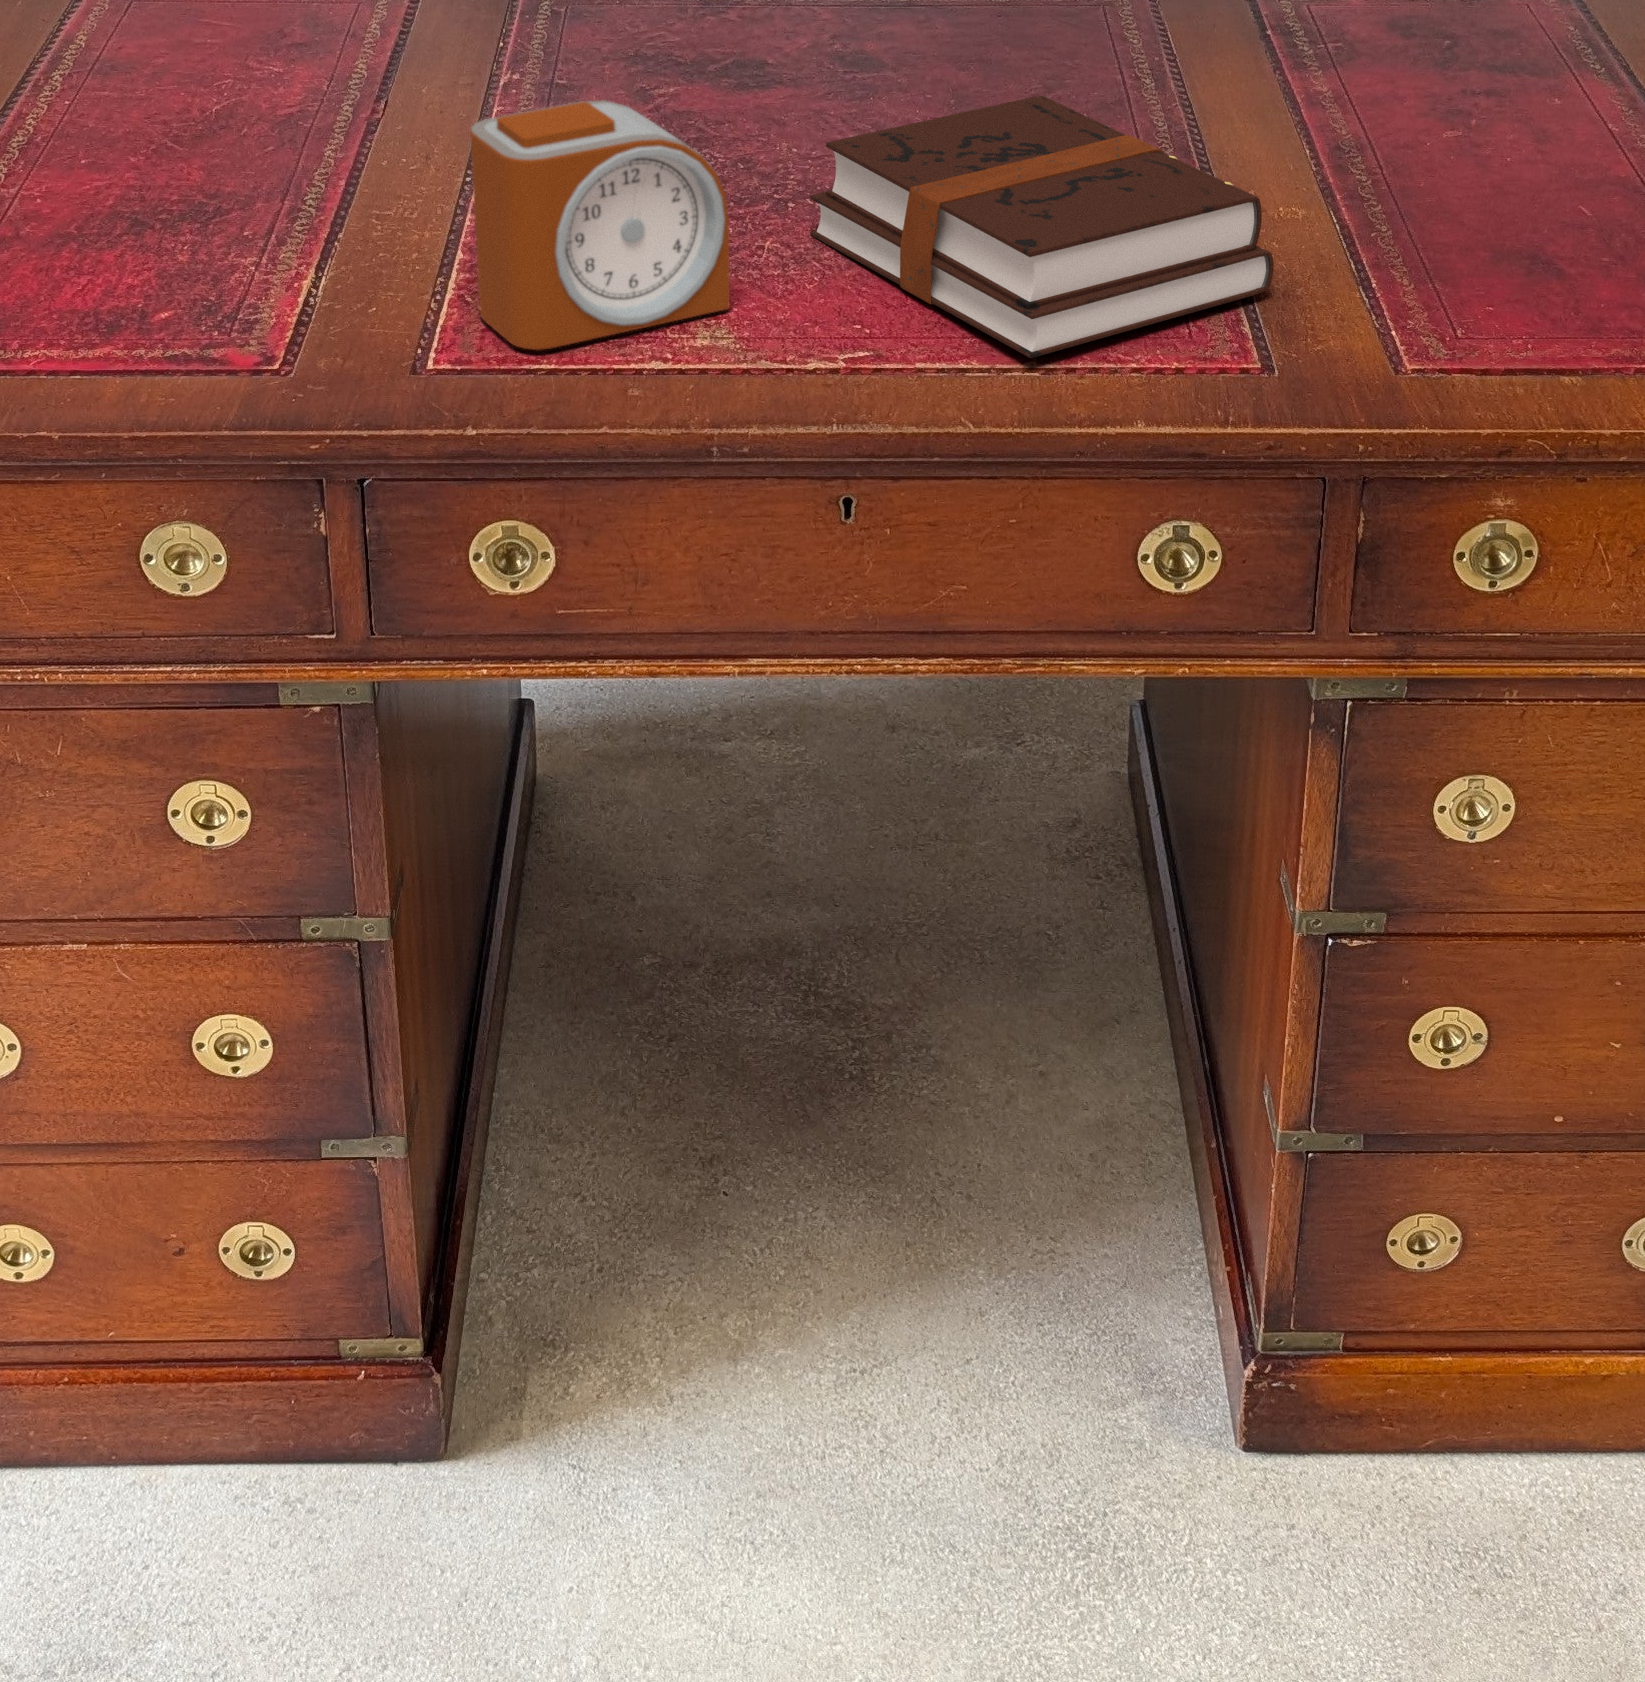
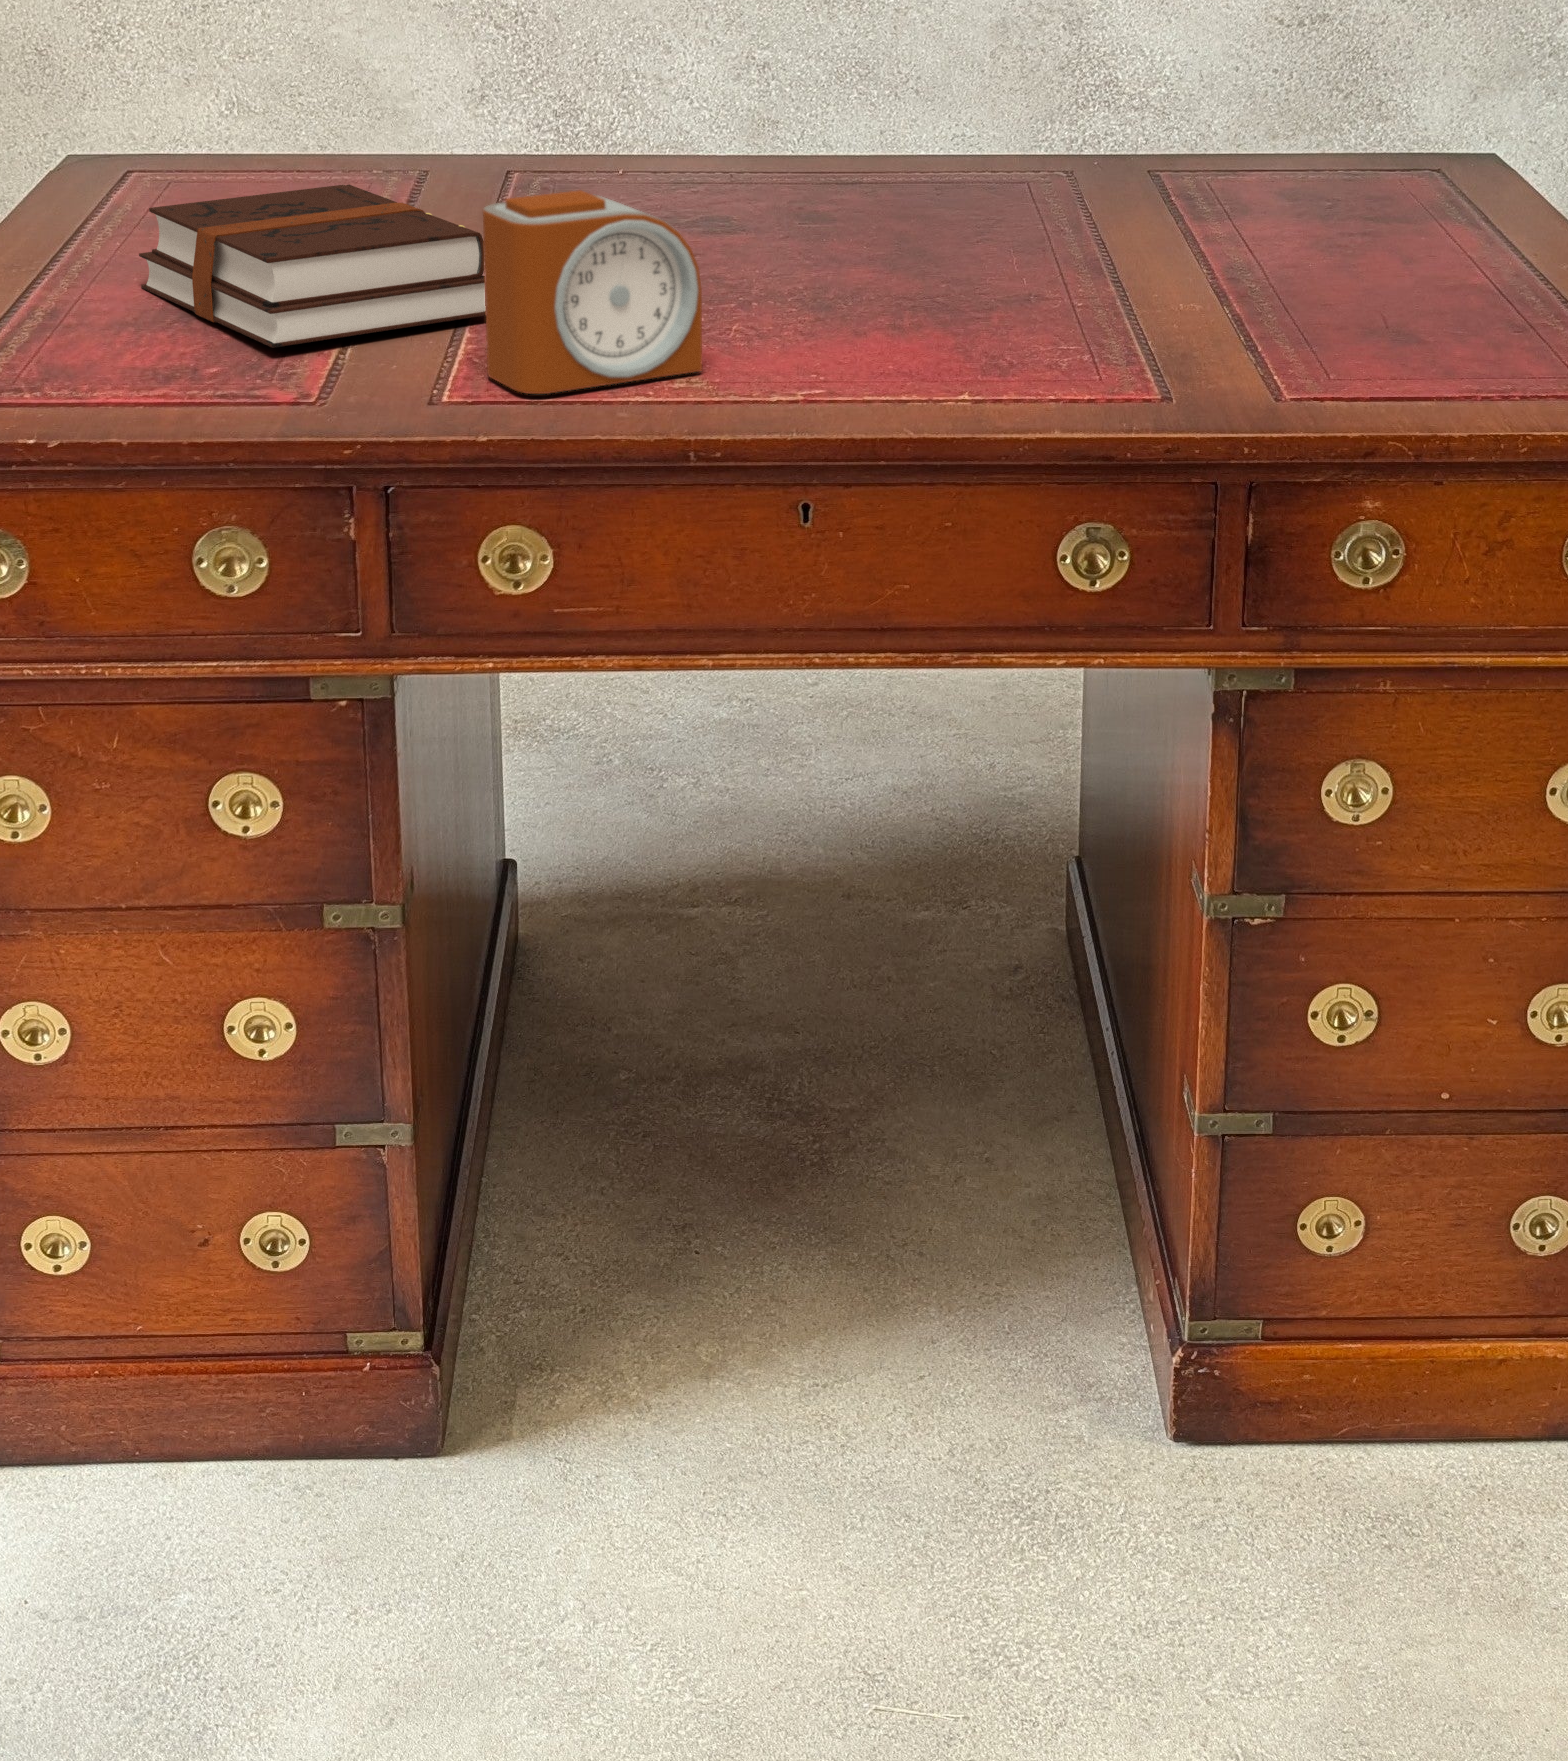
hardback book: present [810,96,1274,358] -> present [139,185,486,348]

